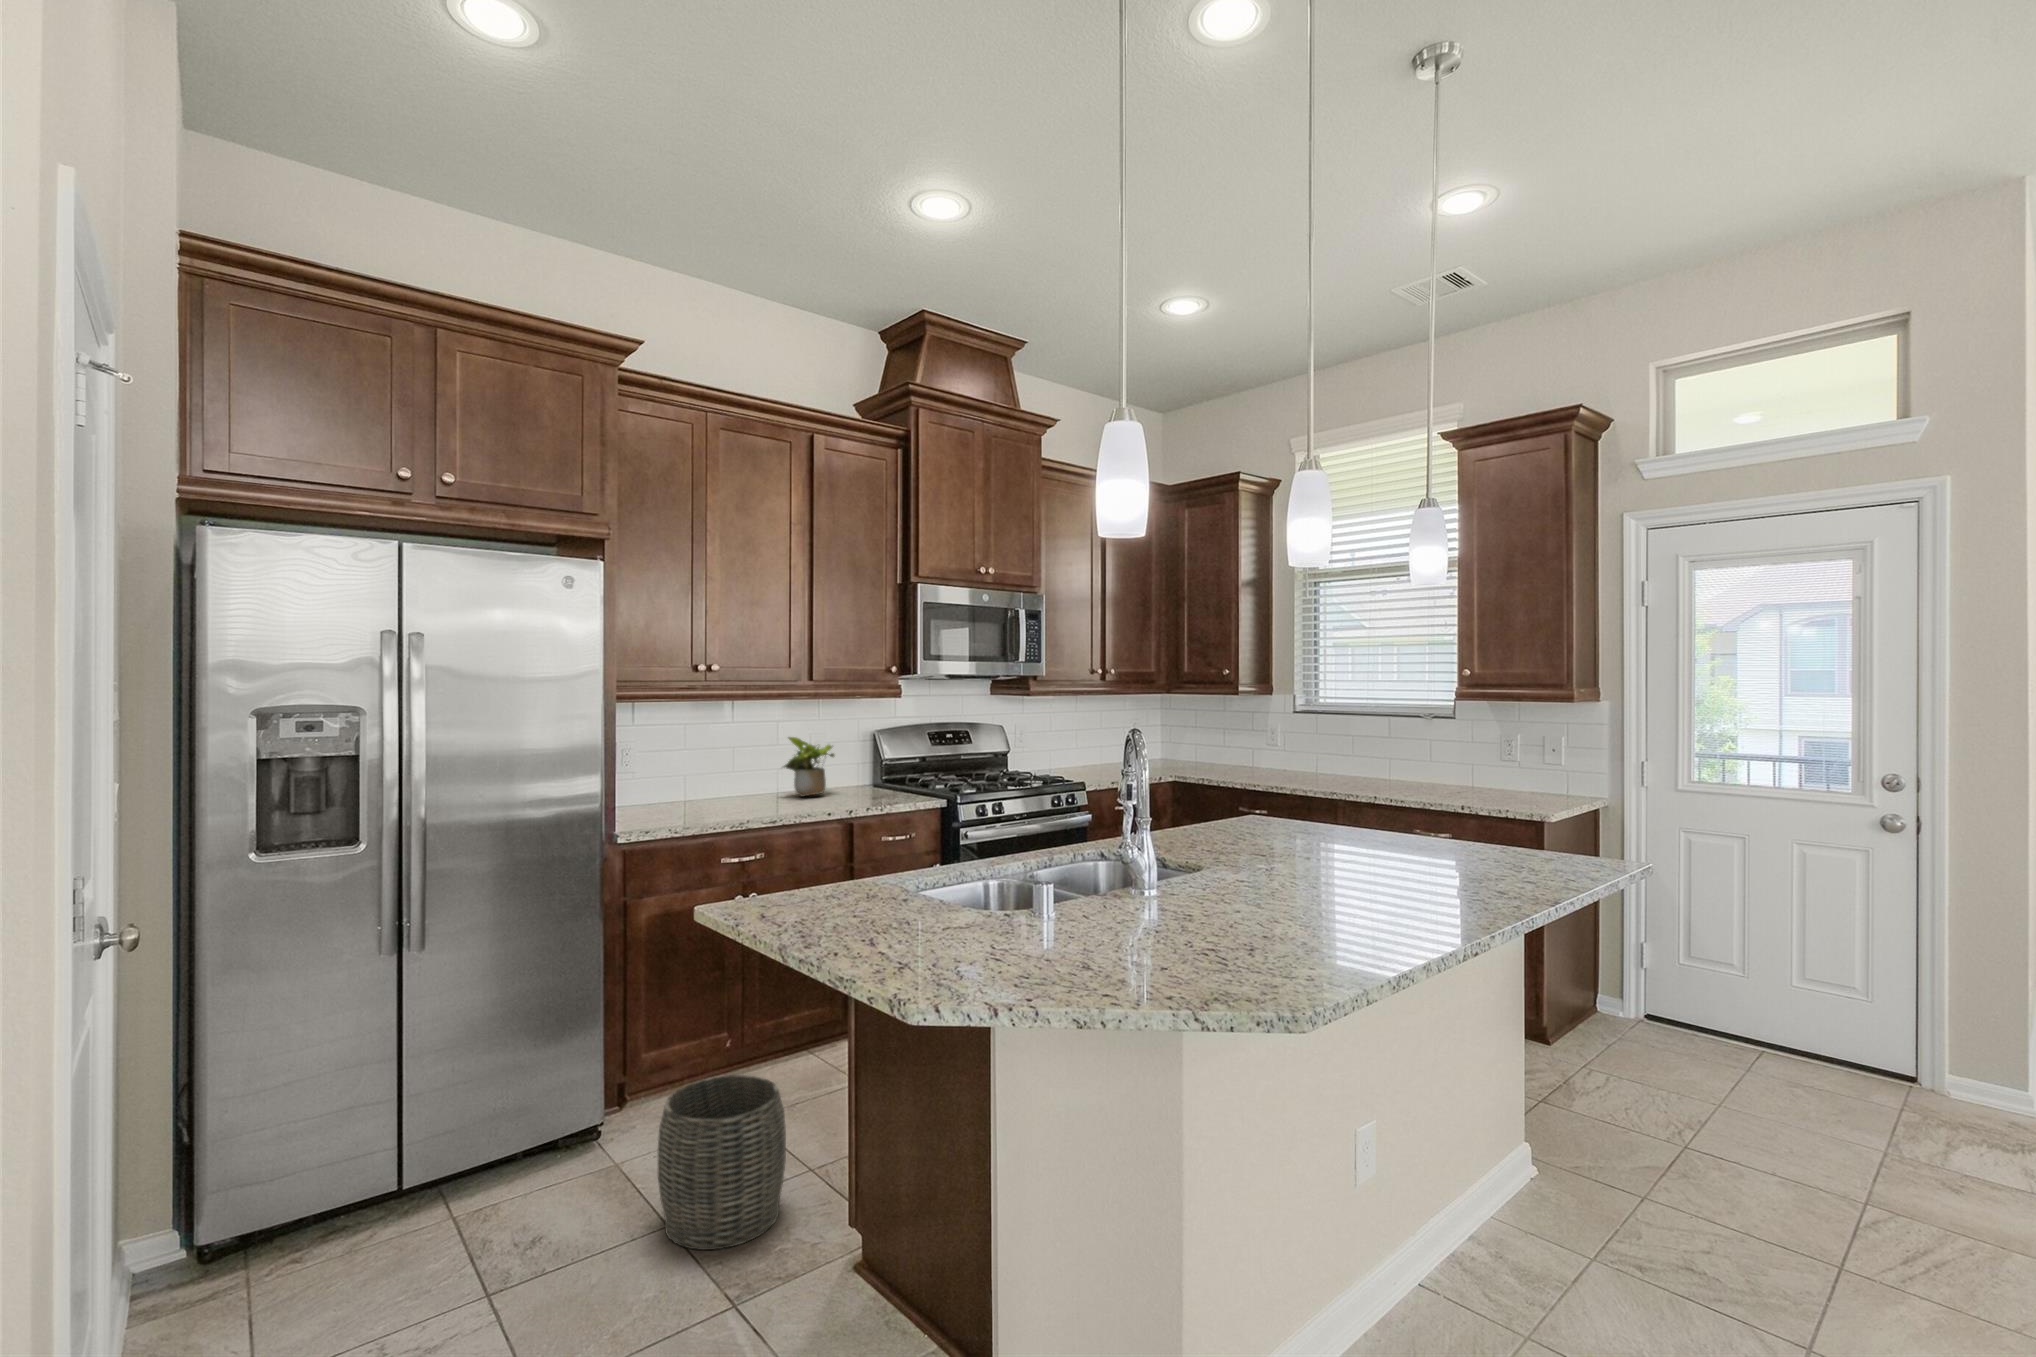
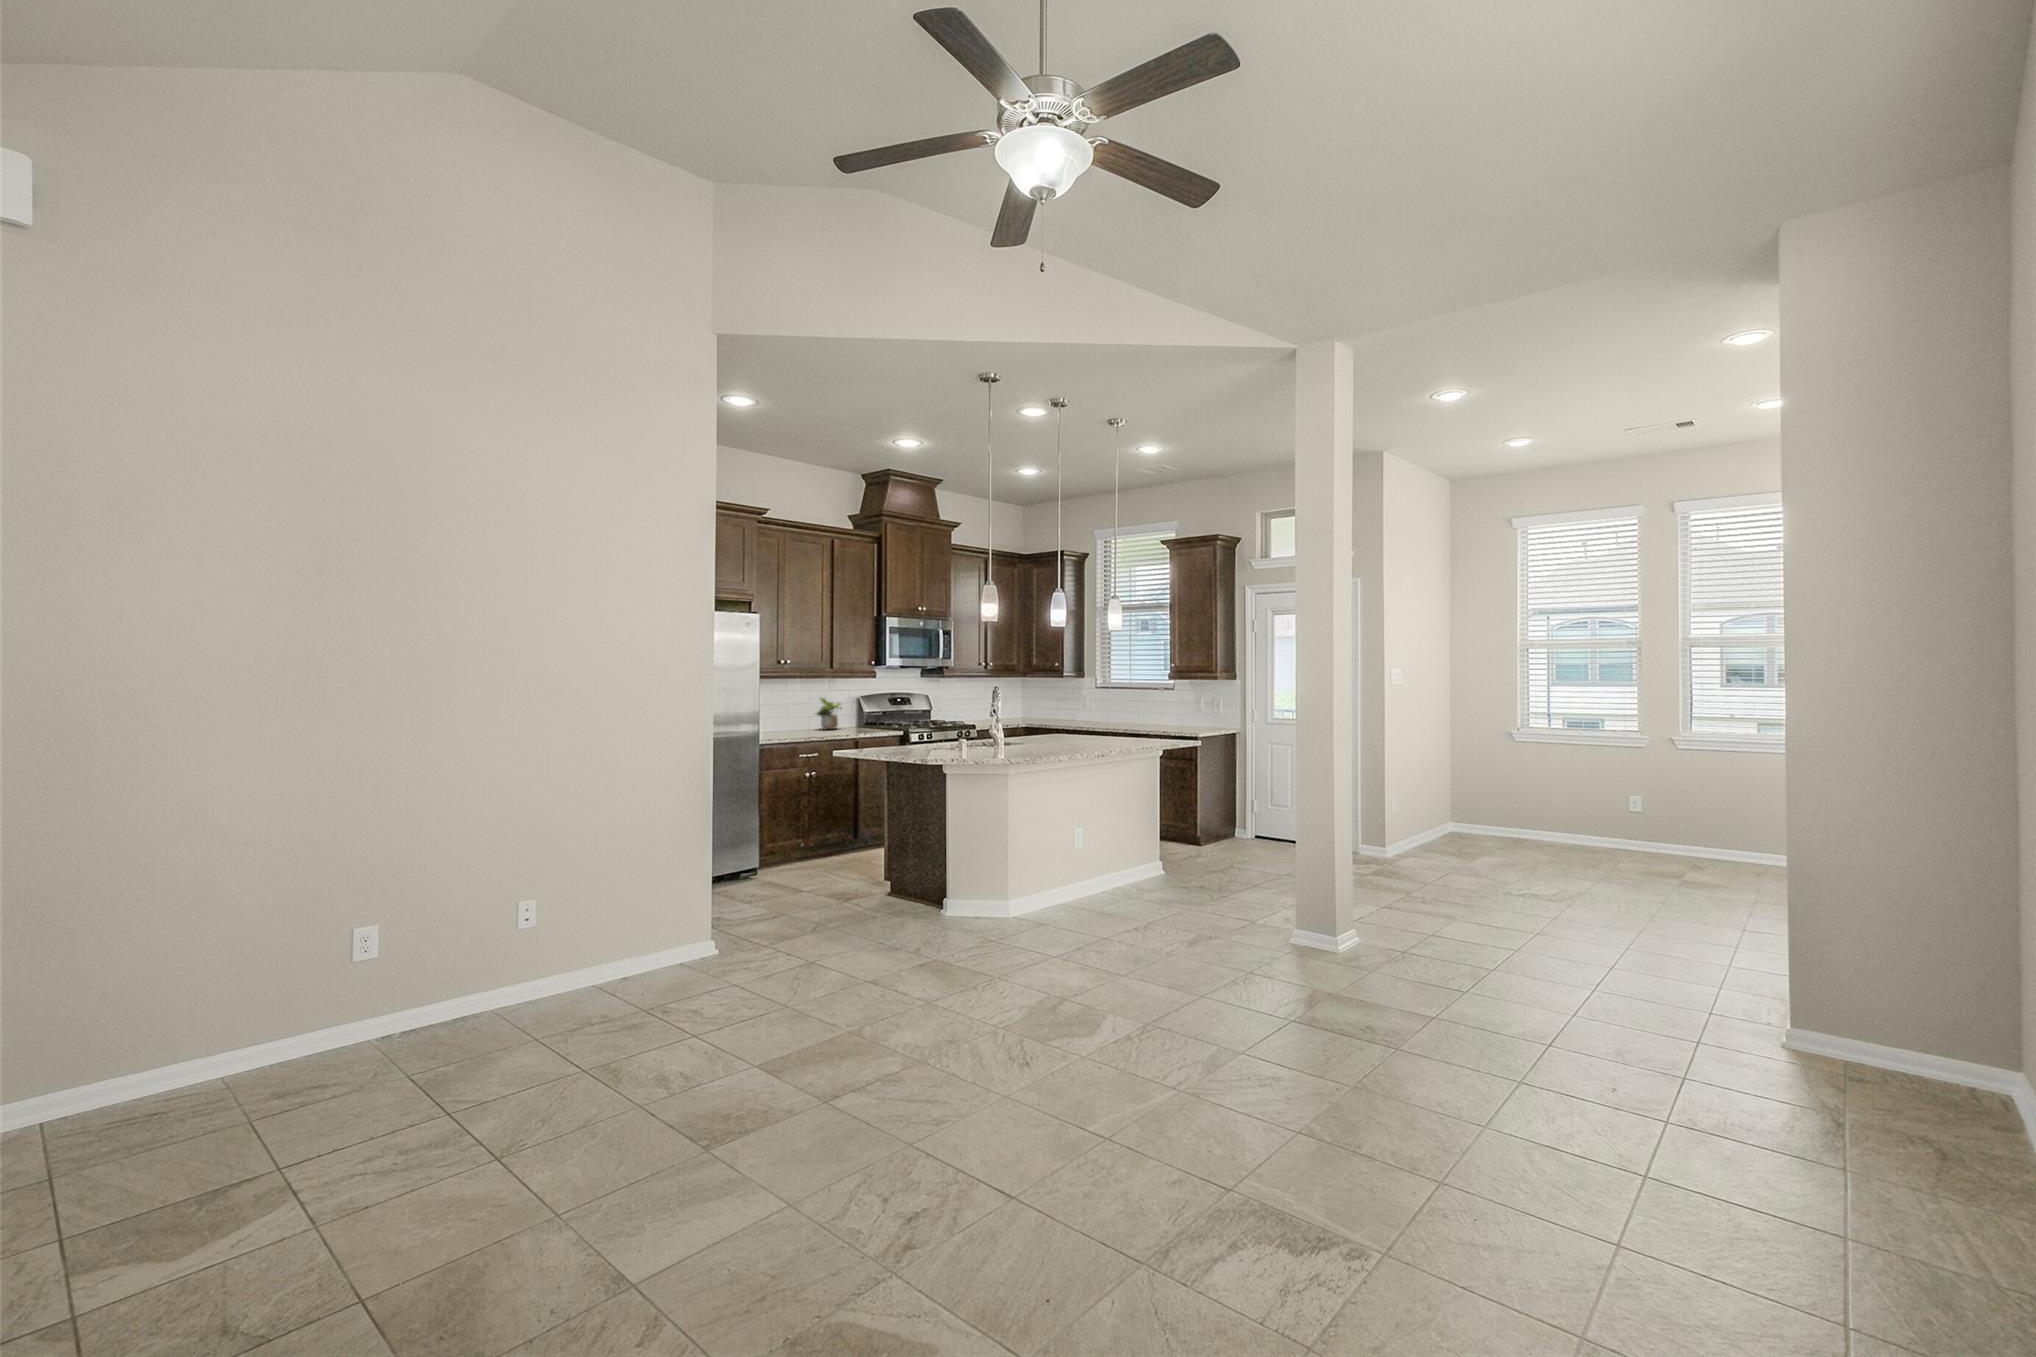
woven basket: present [658,1075,786,1250] -> none [796,836,849,896]

